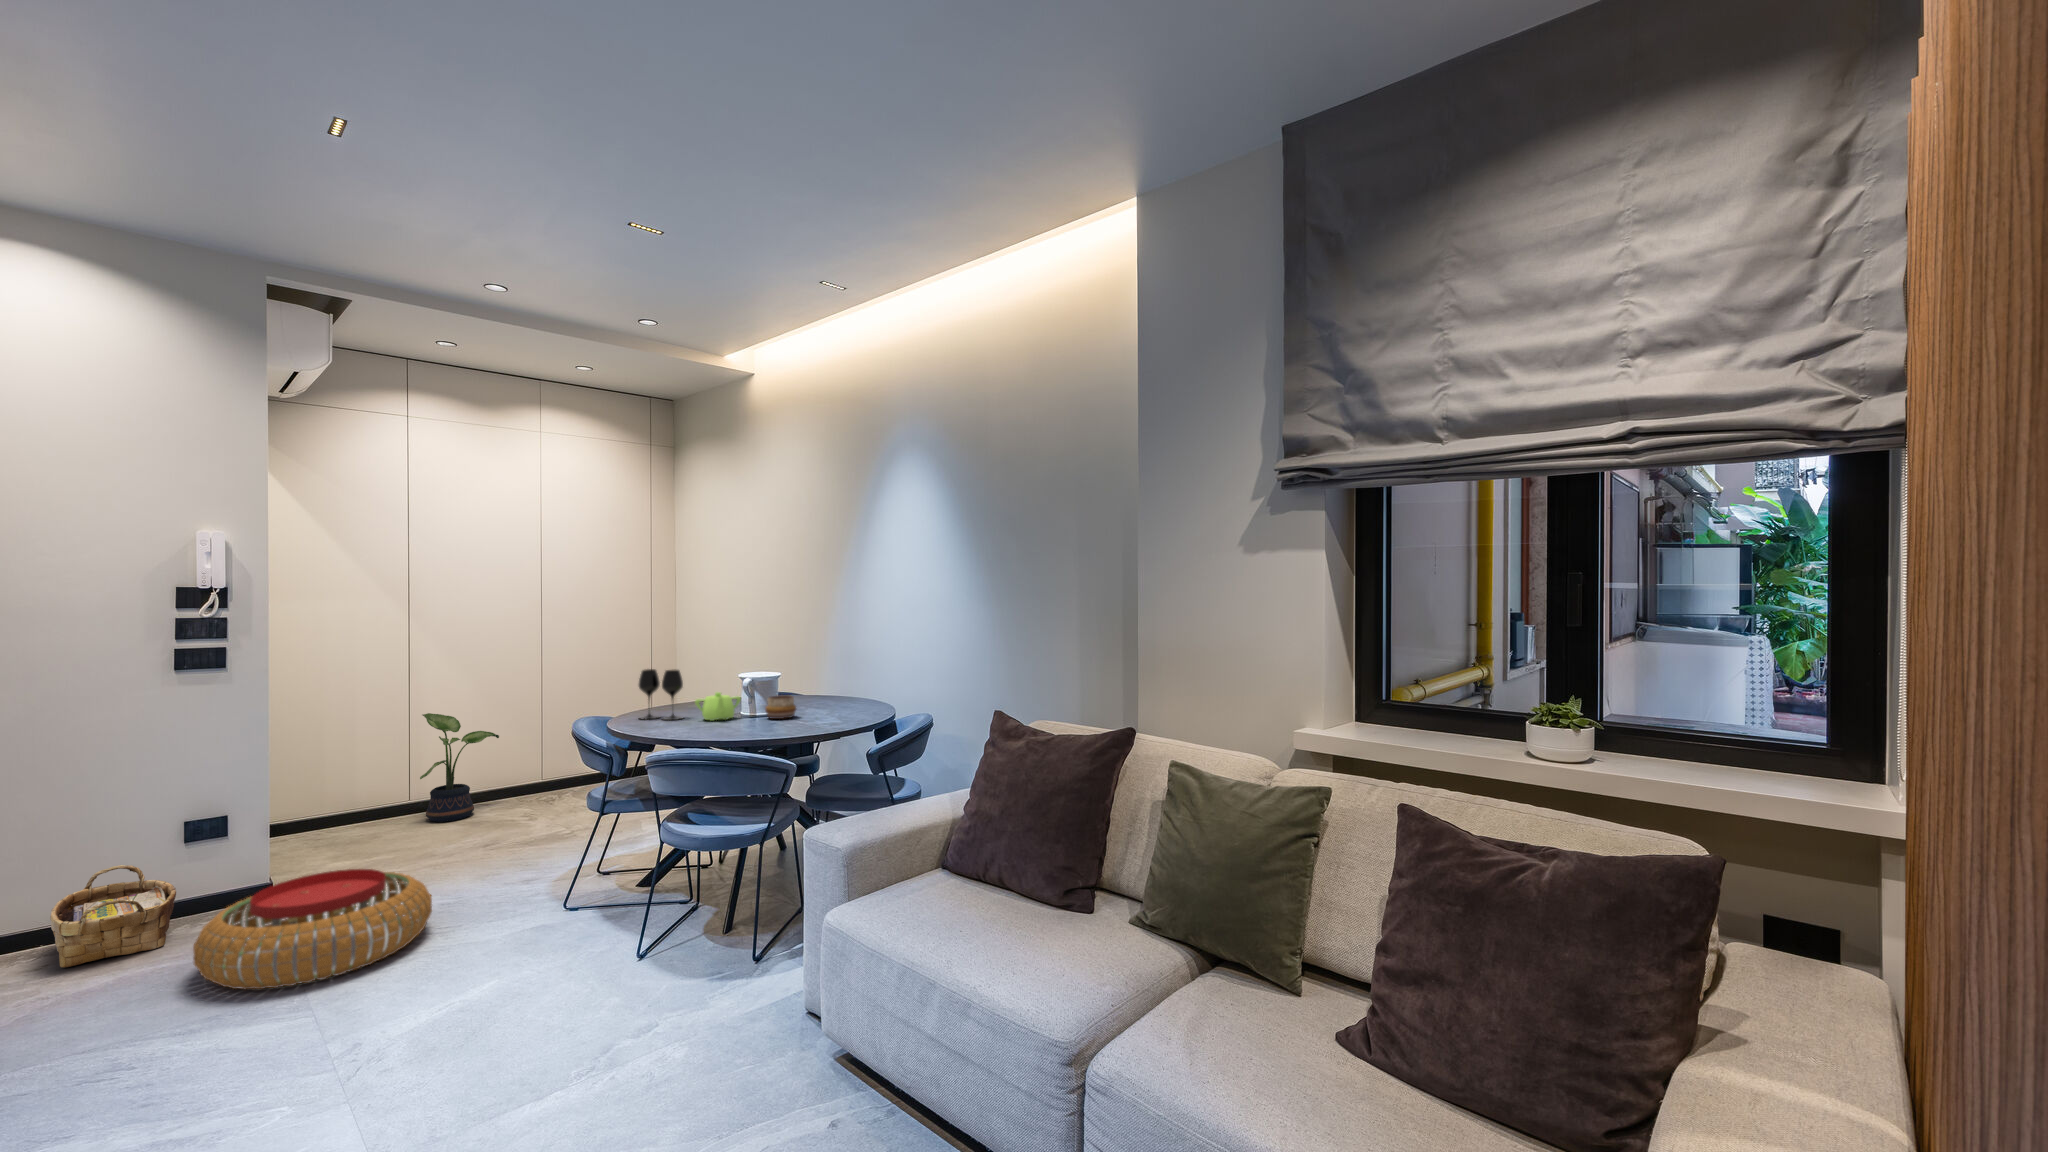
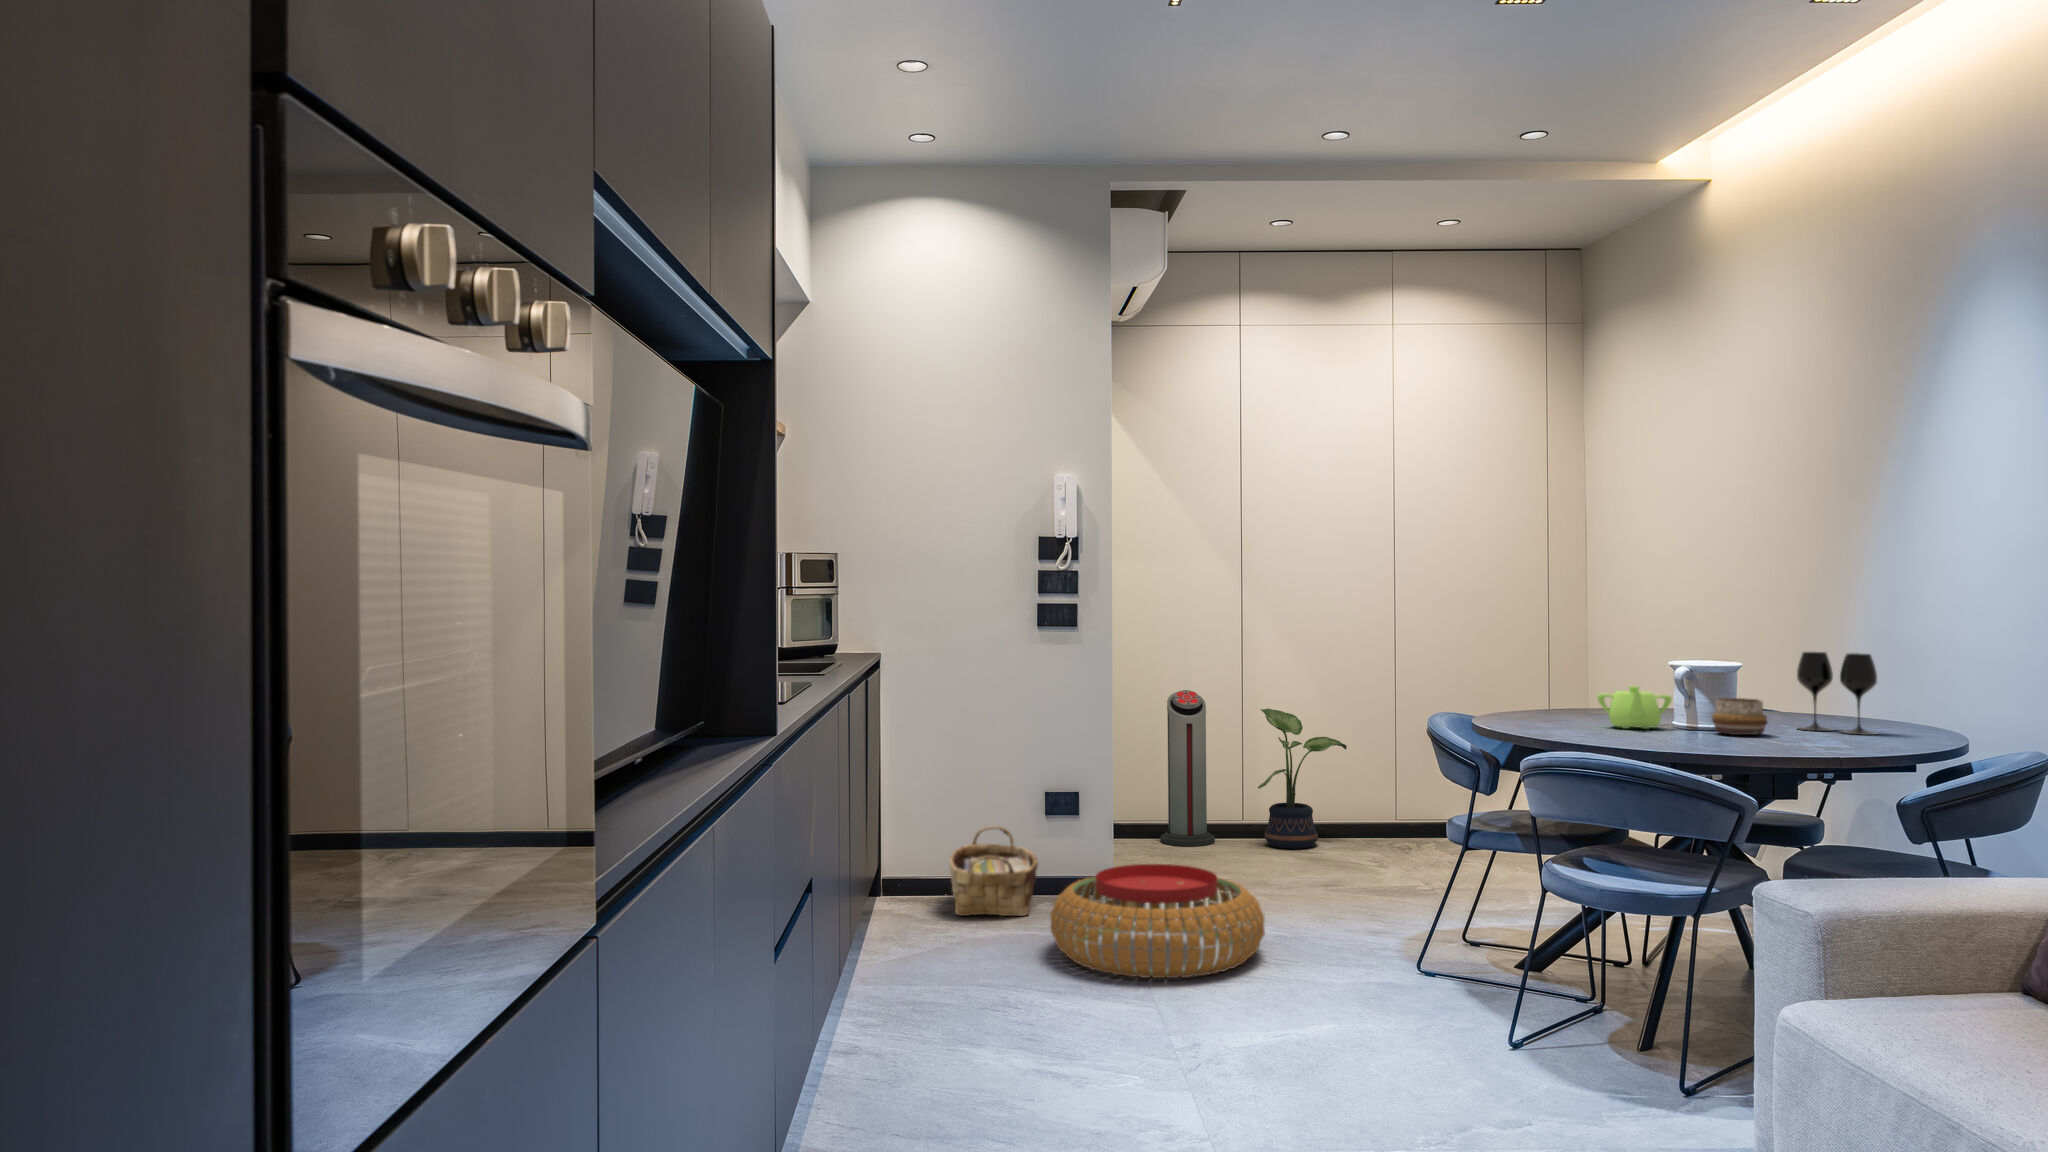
wine glass: present [639,669,683,720] -> present [1797,652,1877,735]
air purifier: none [321,706,377,837] -> present [1161,690,1215,846]

